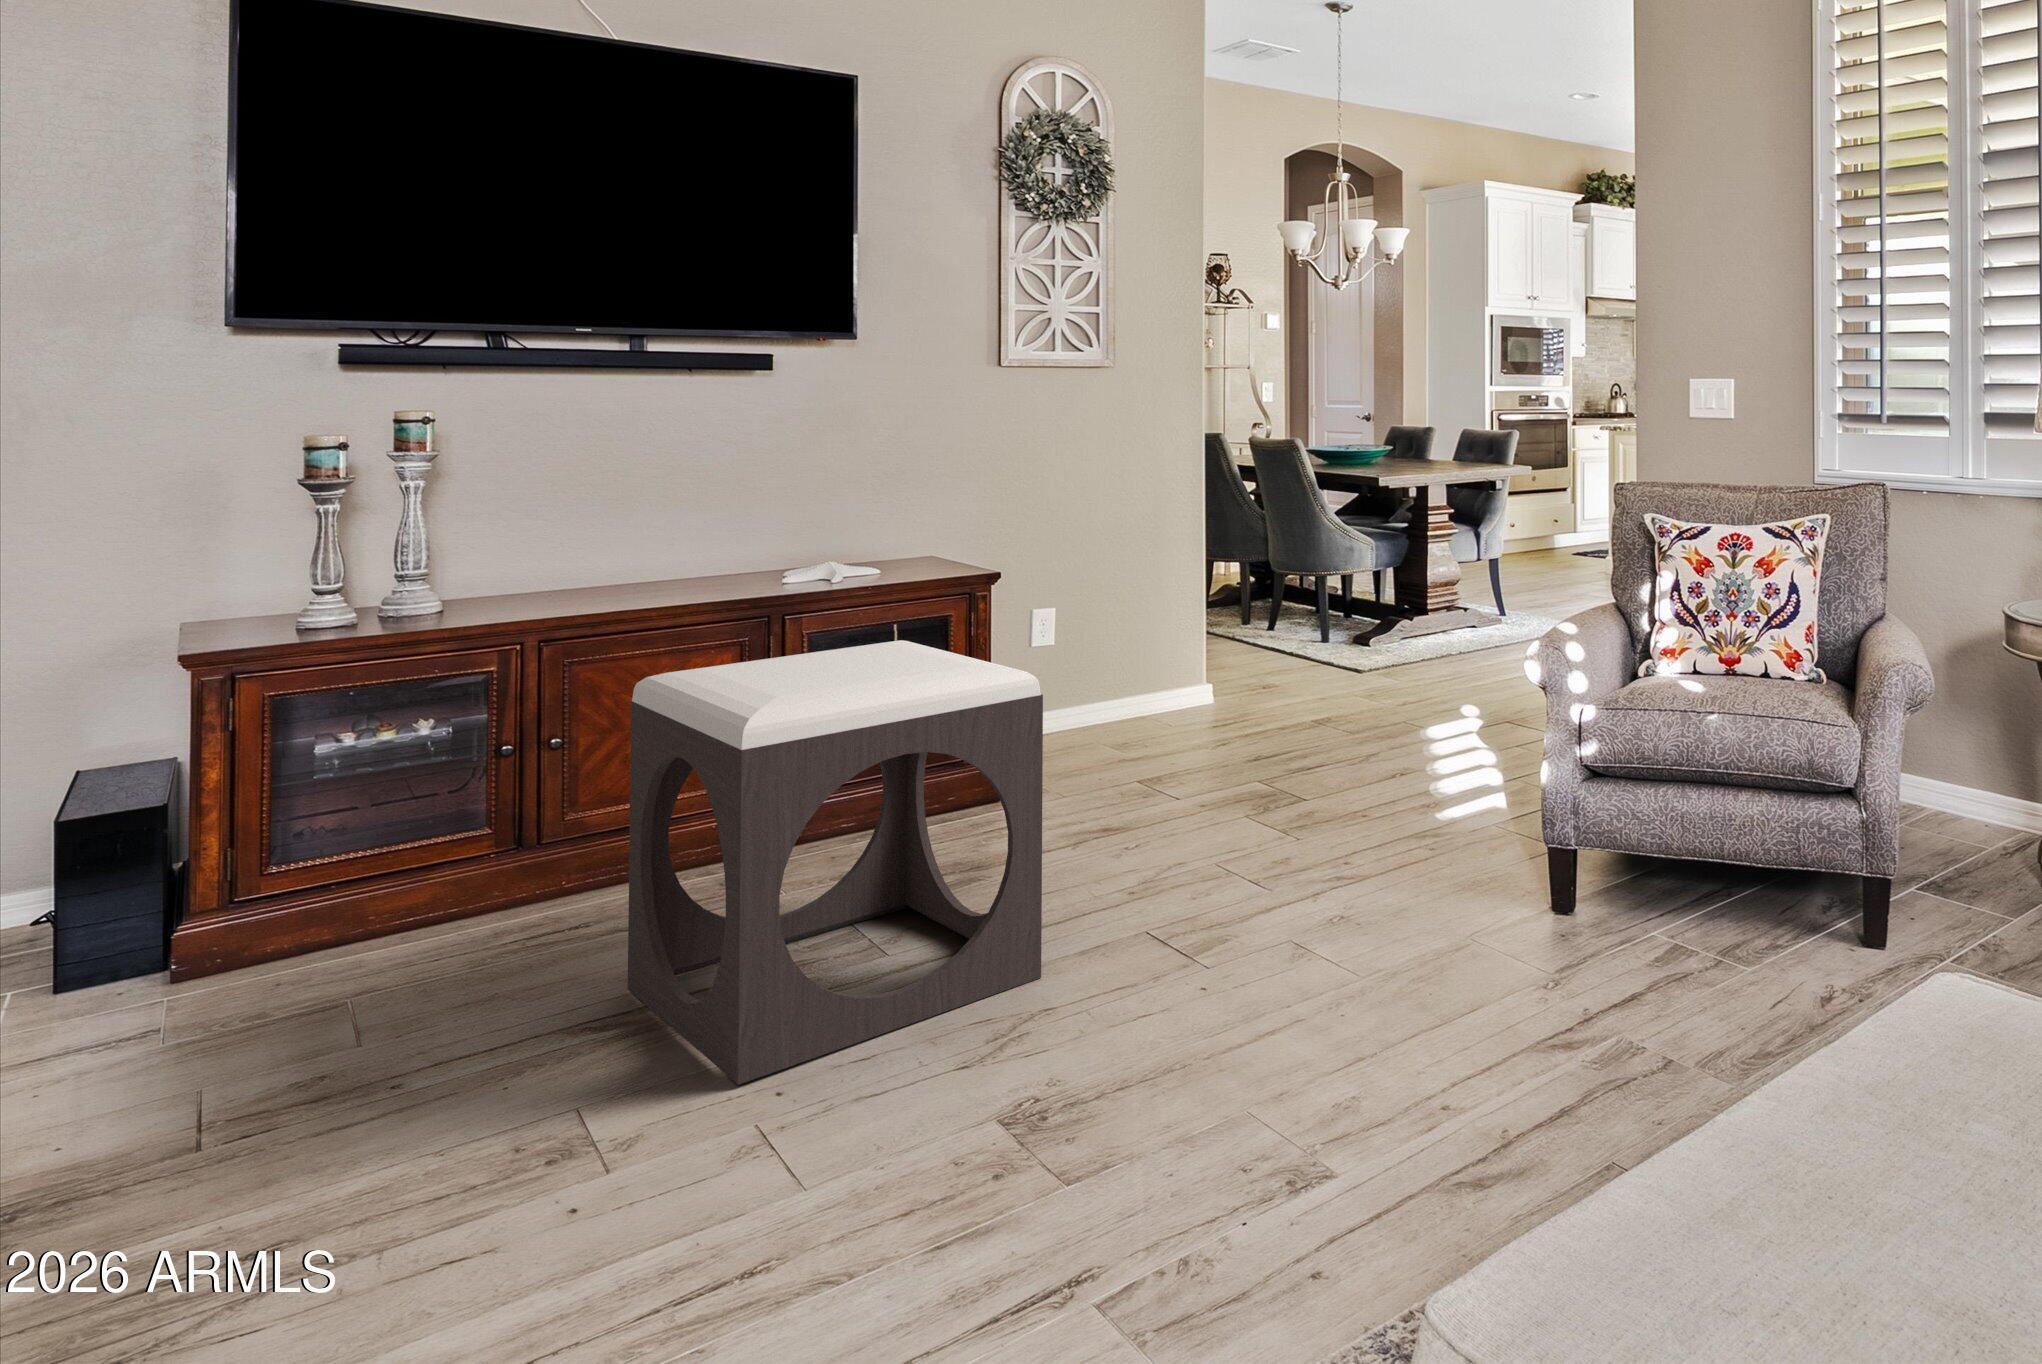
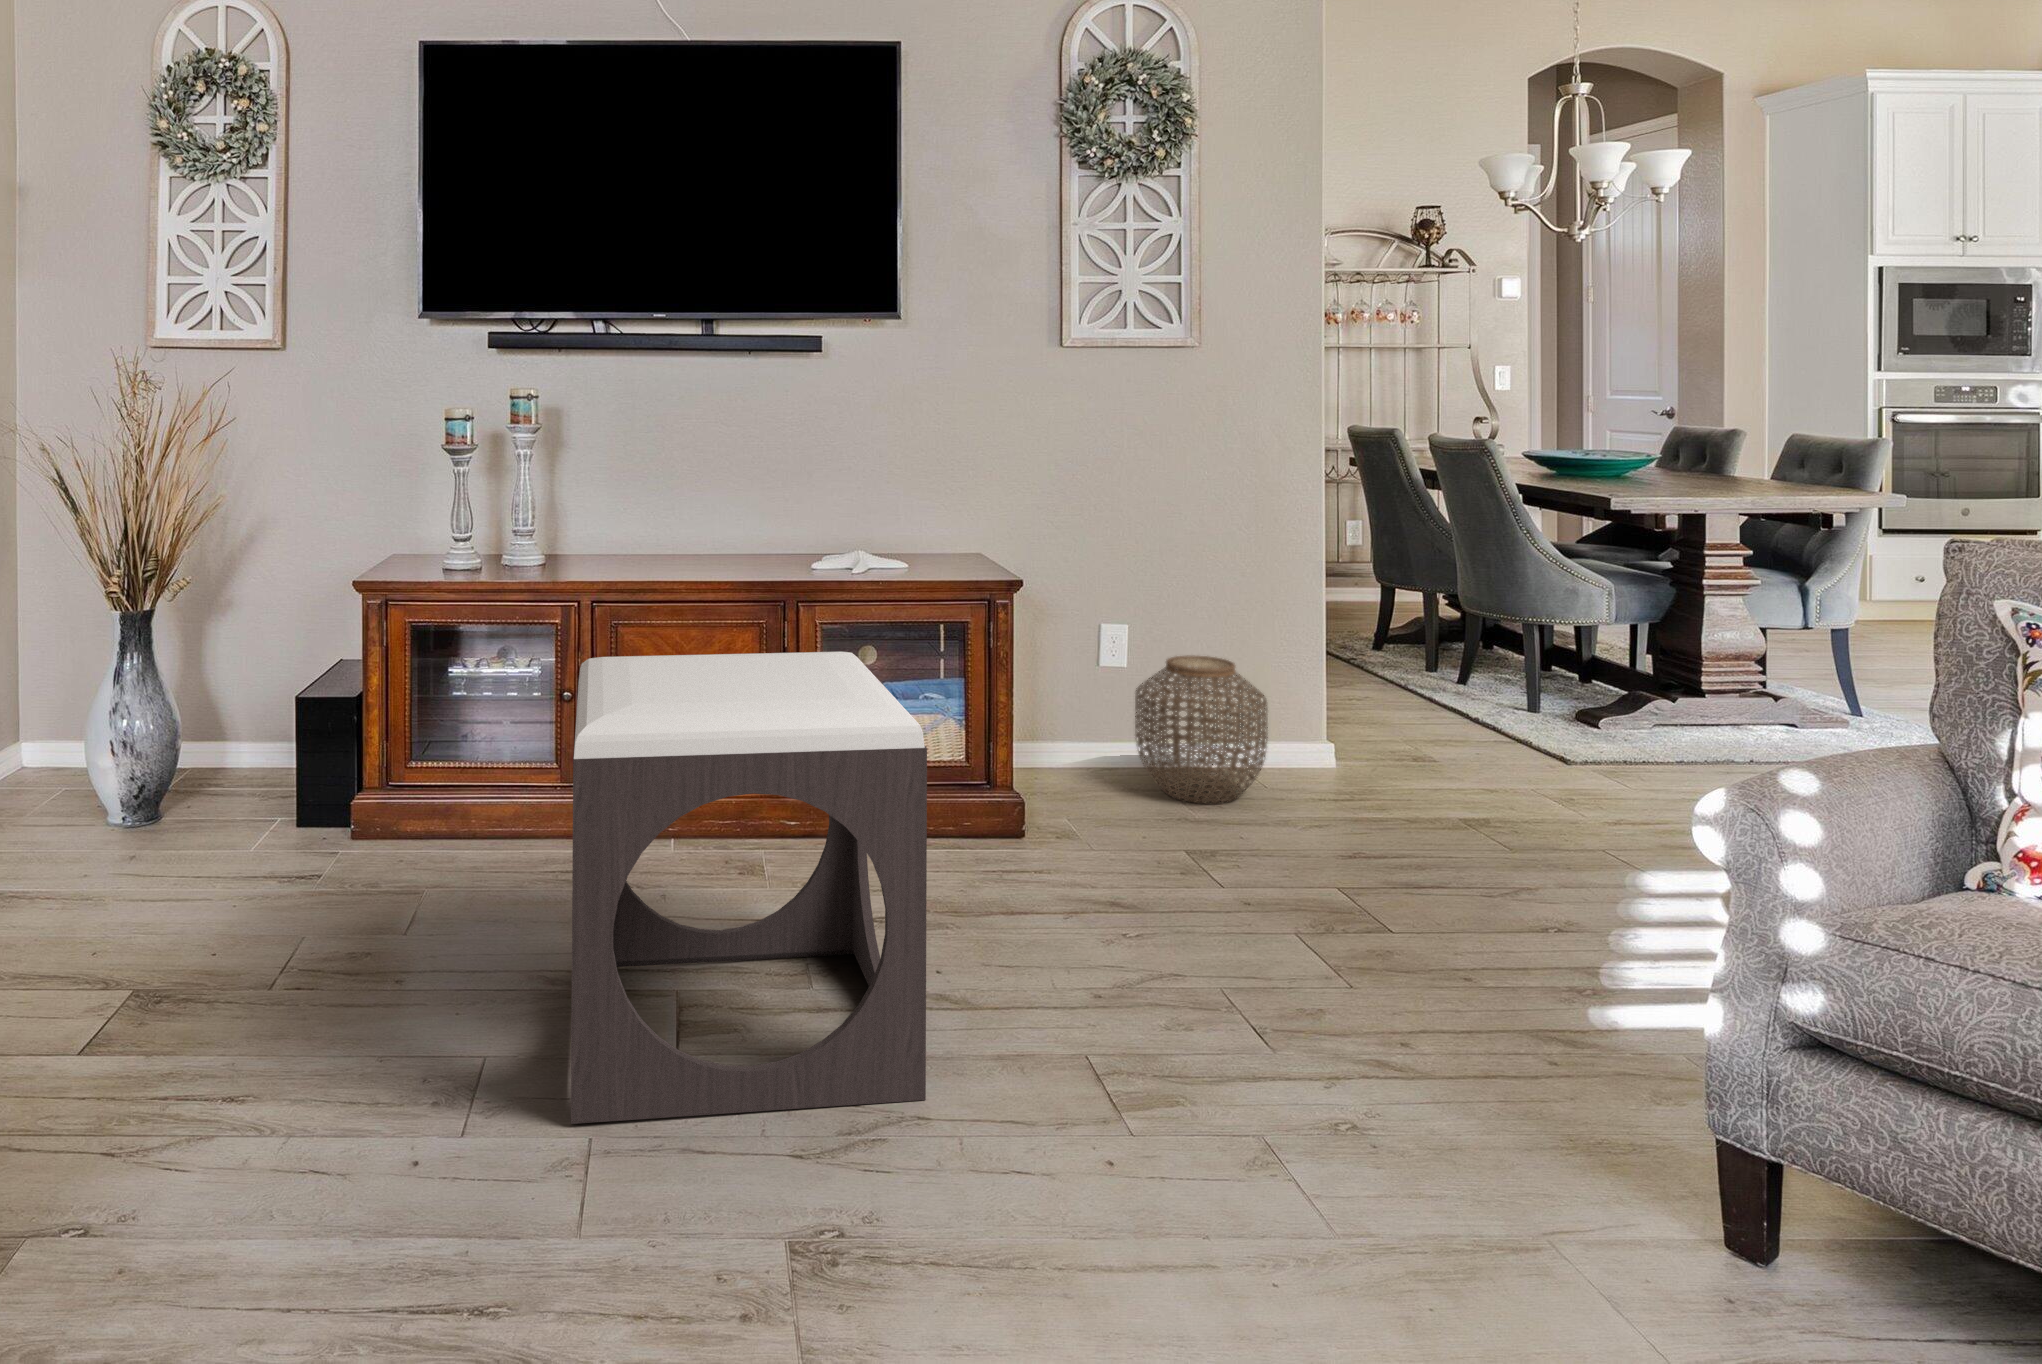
woven basket: none [1065,625,1174,746] -> present [1135,655,1268,803]

